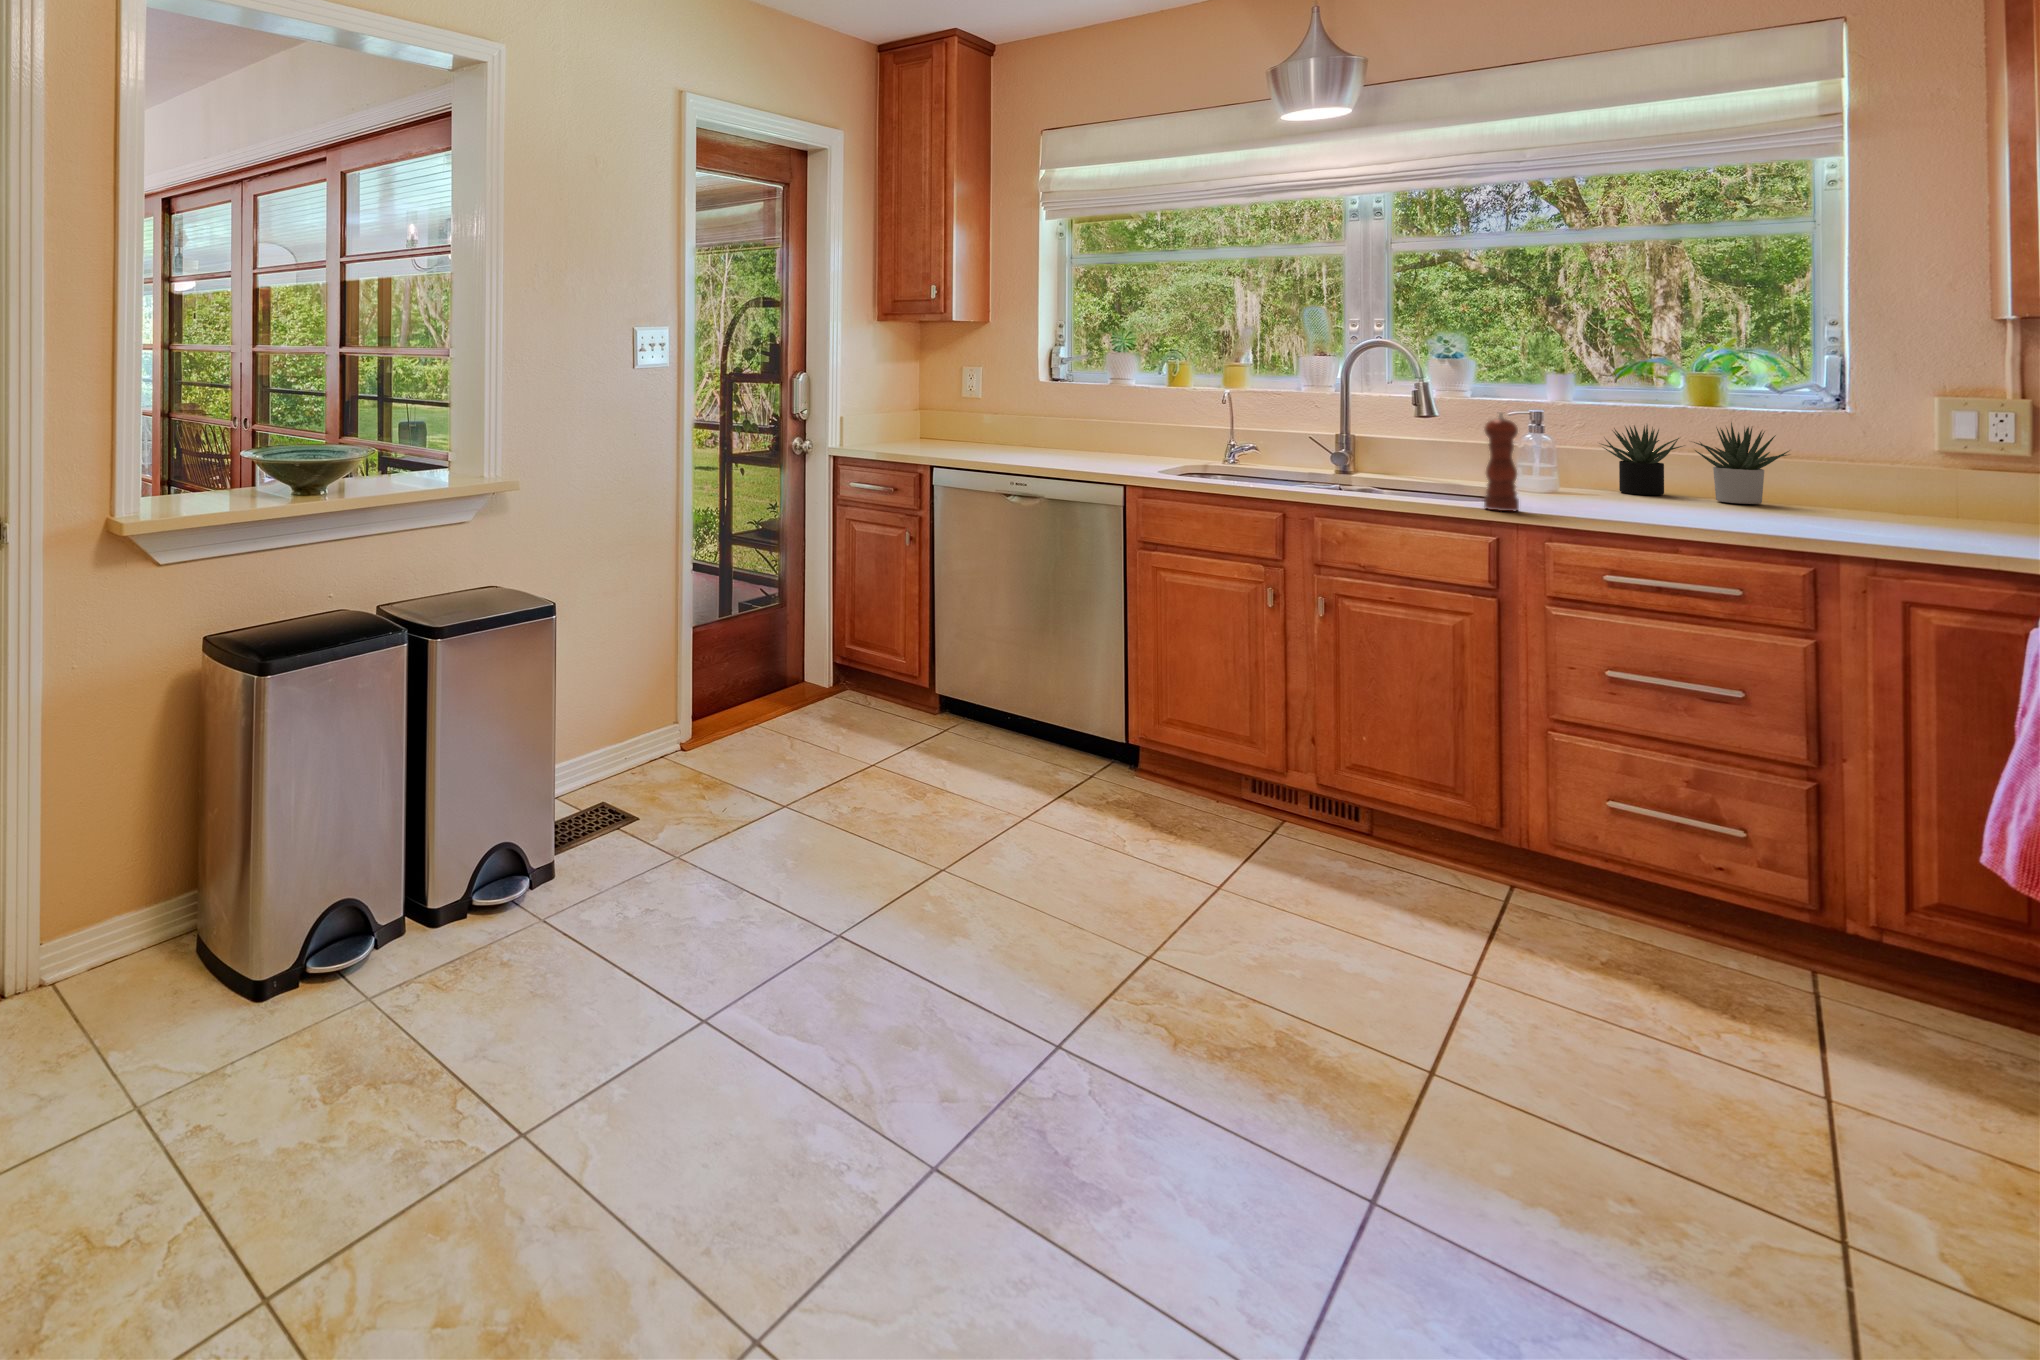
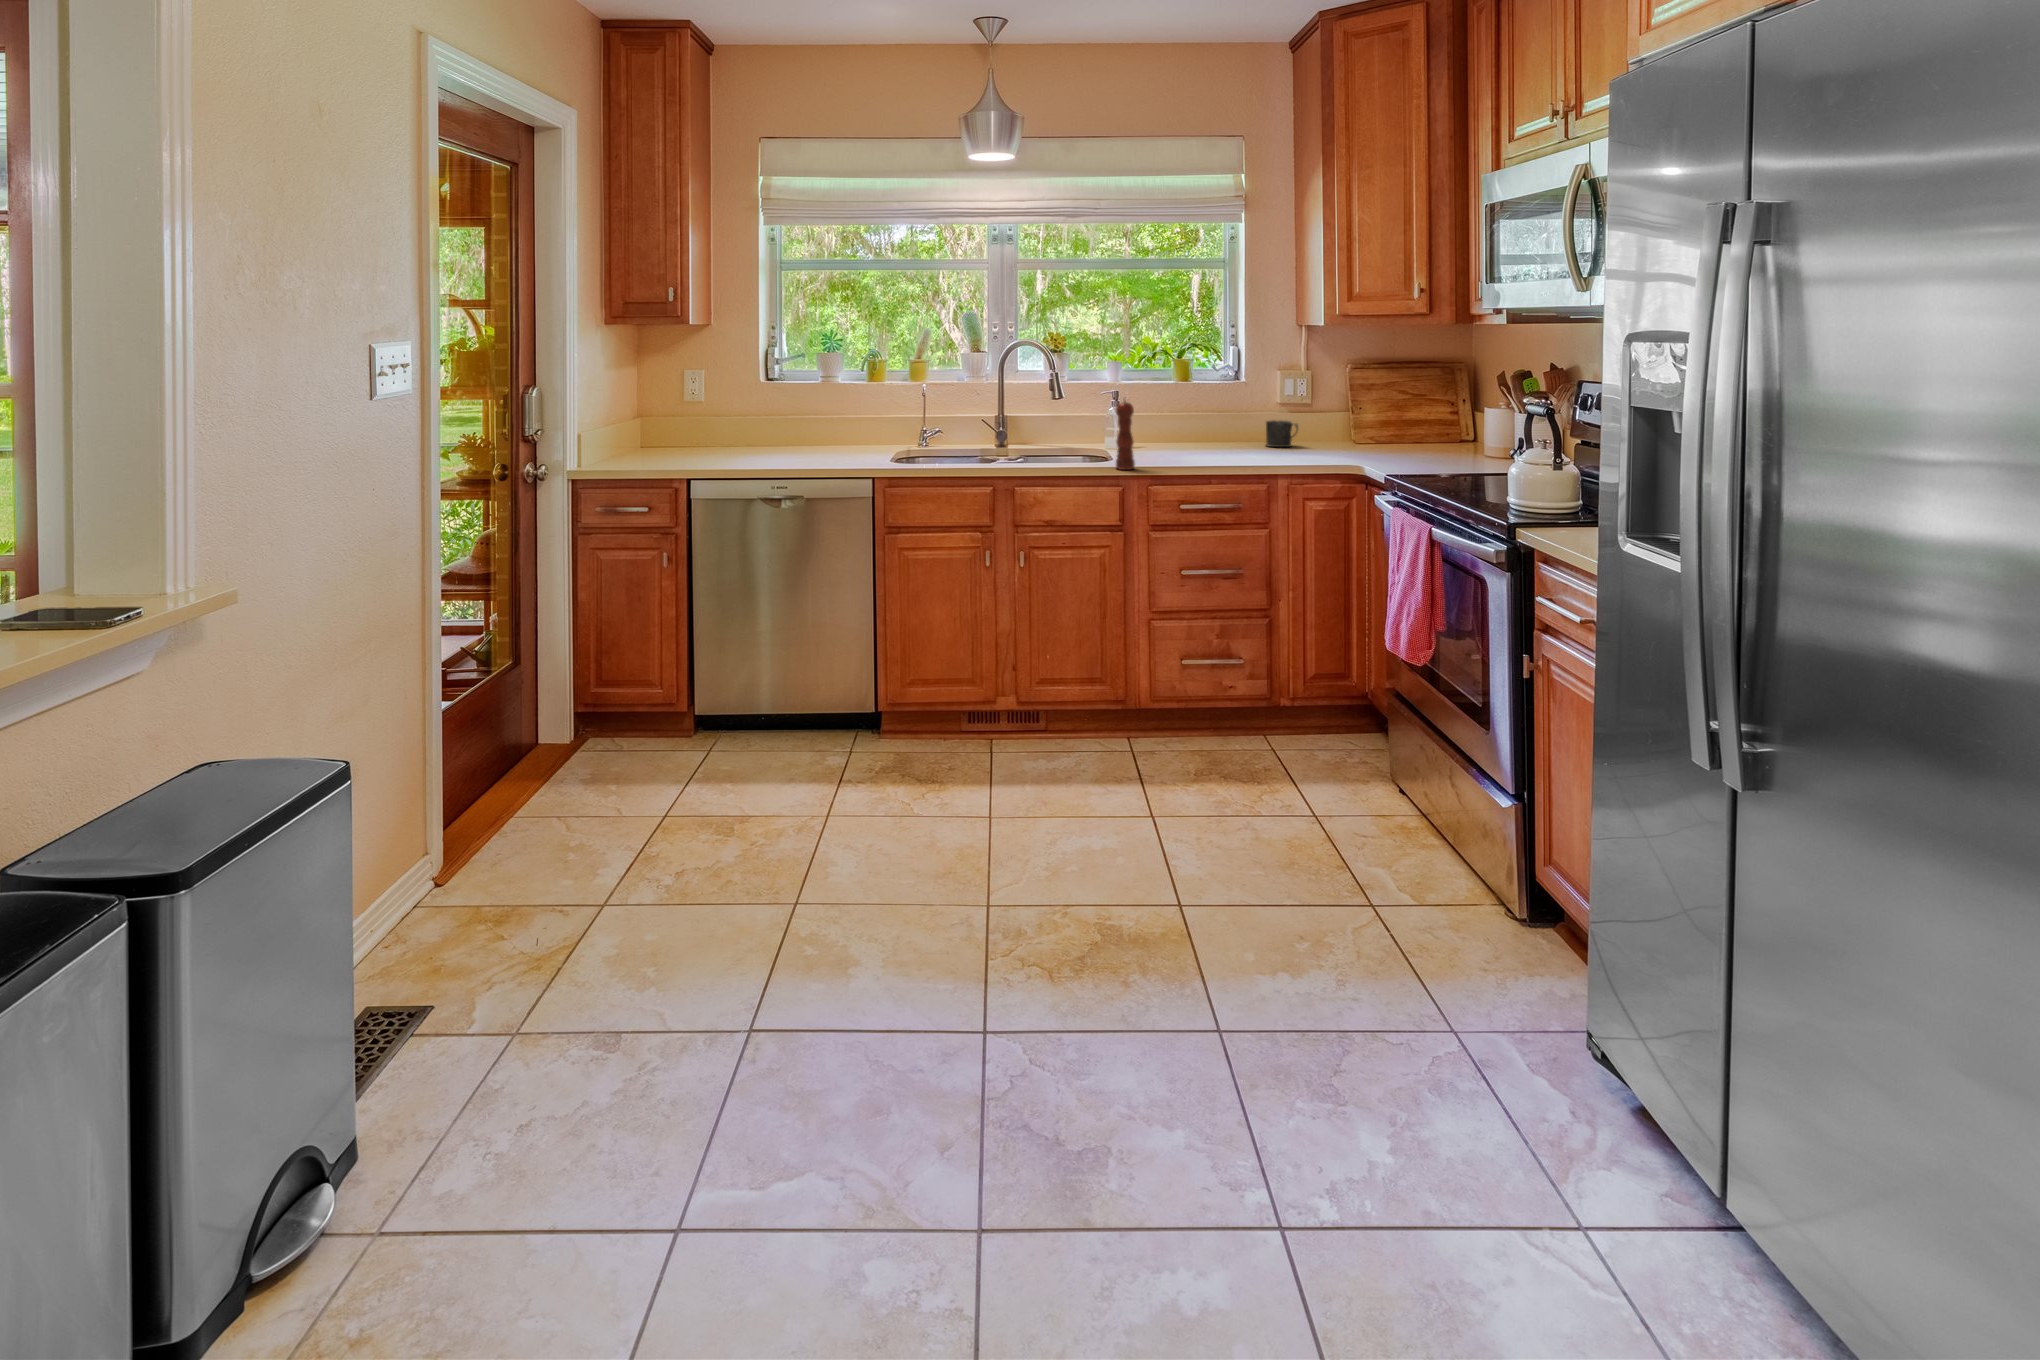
succulent plant: present [1602,423,1789,504] -> none [1138,393,1232,446]
mug: none [1879,474,1962,520] -> present [1266,420,1298,447]

